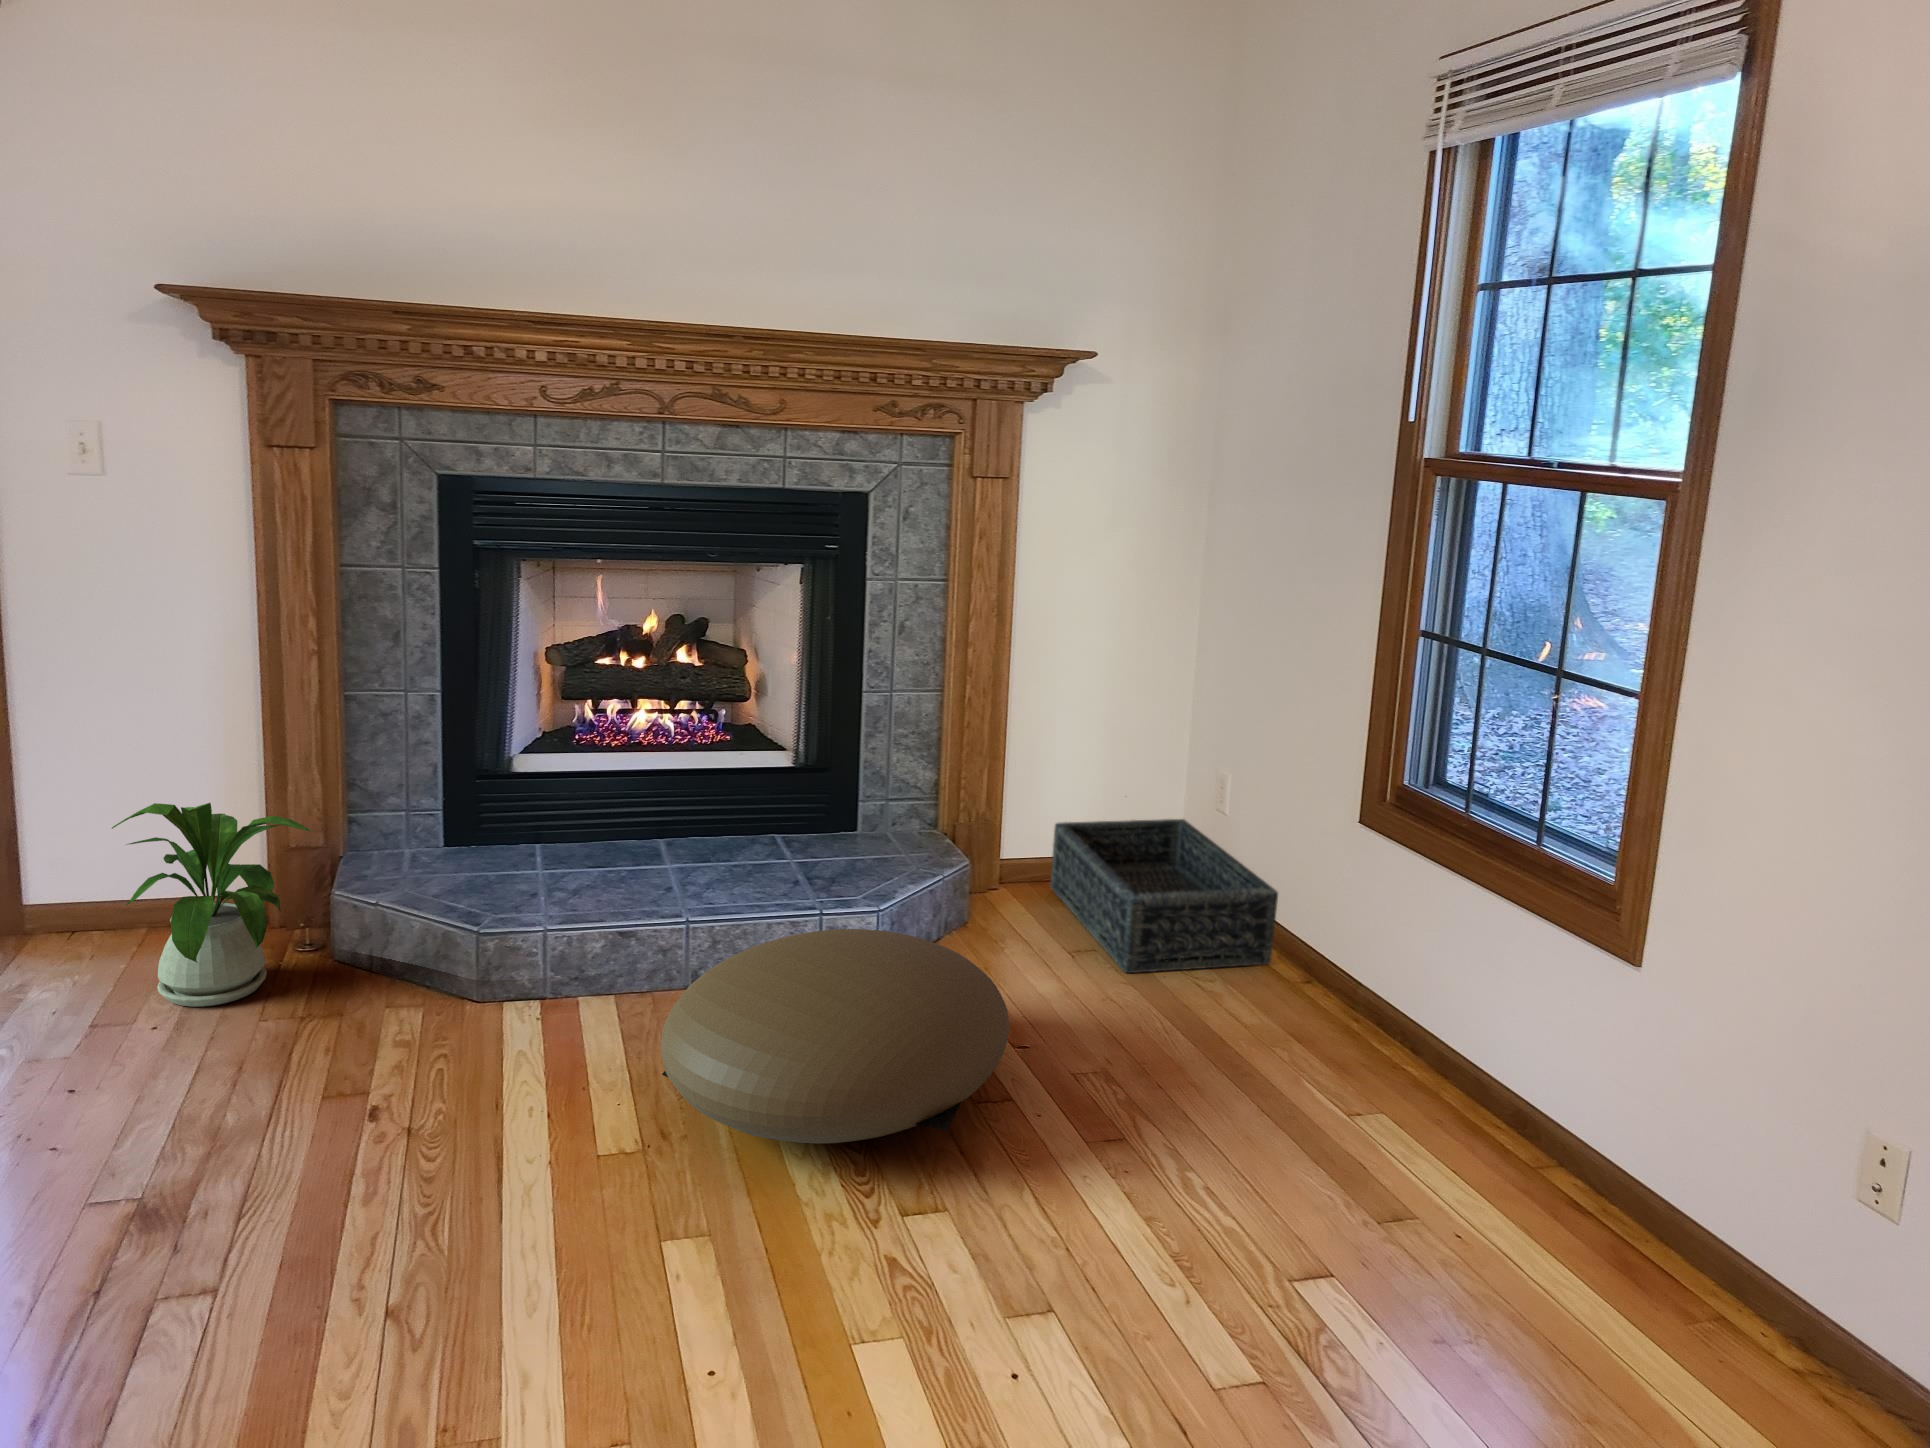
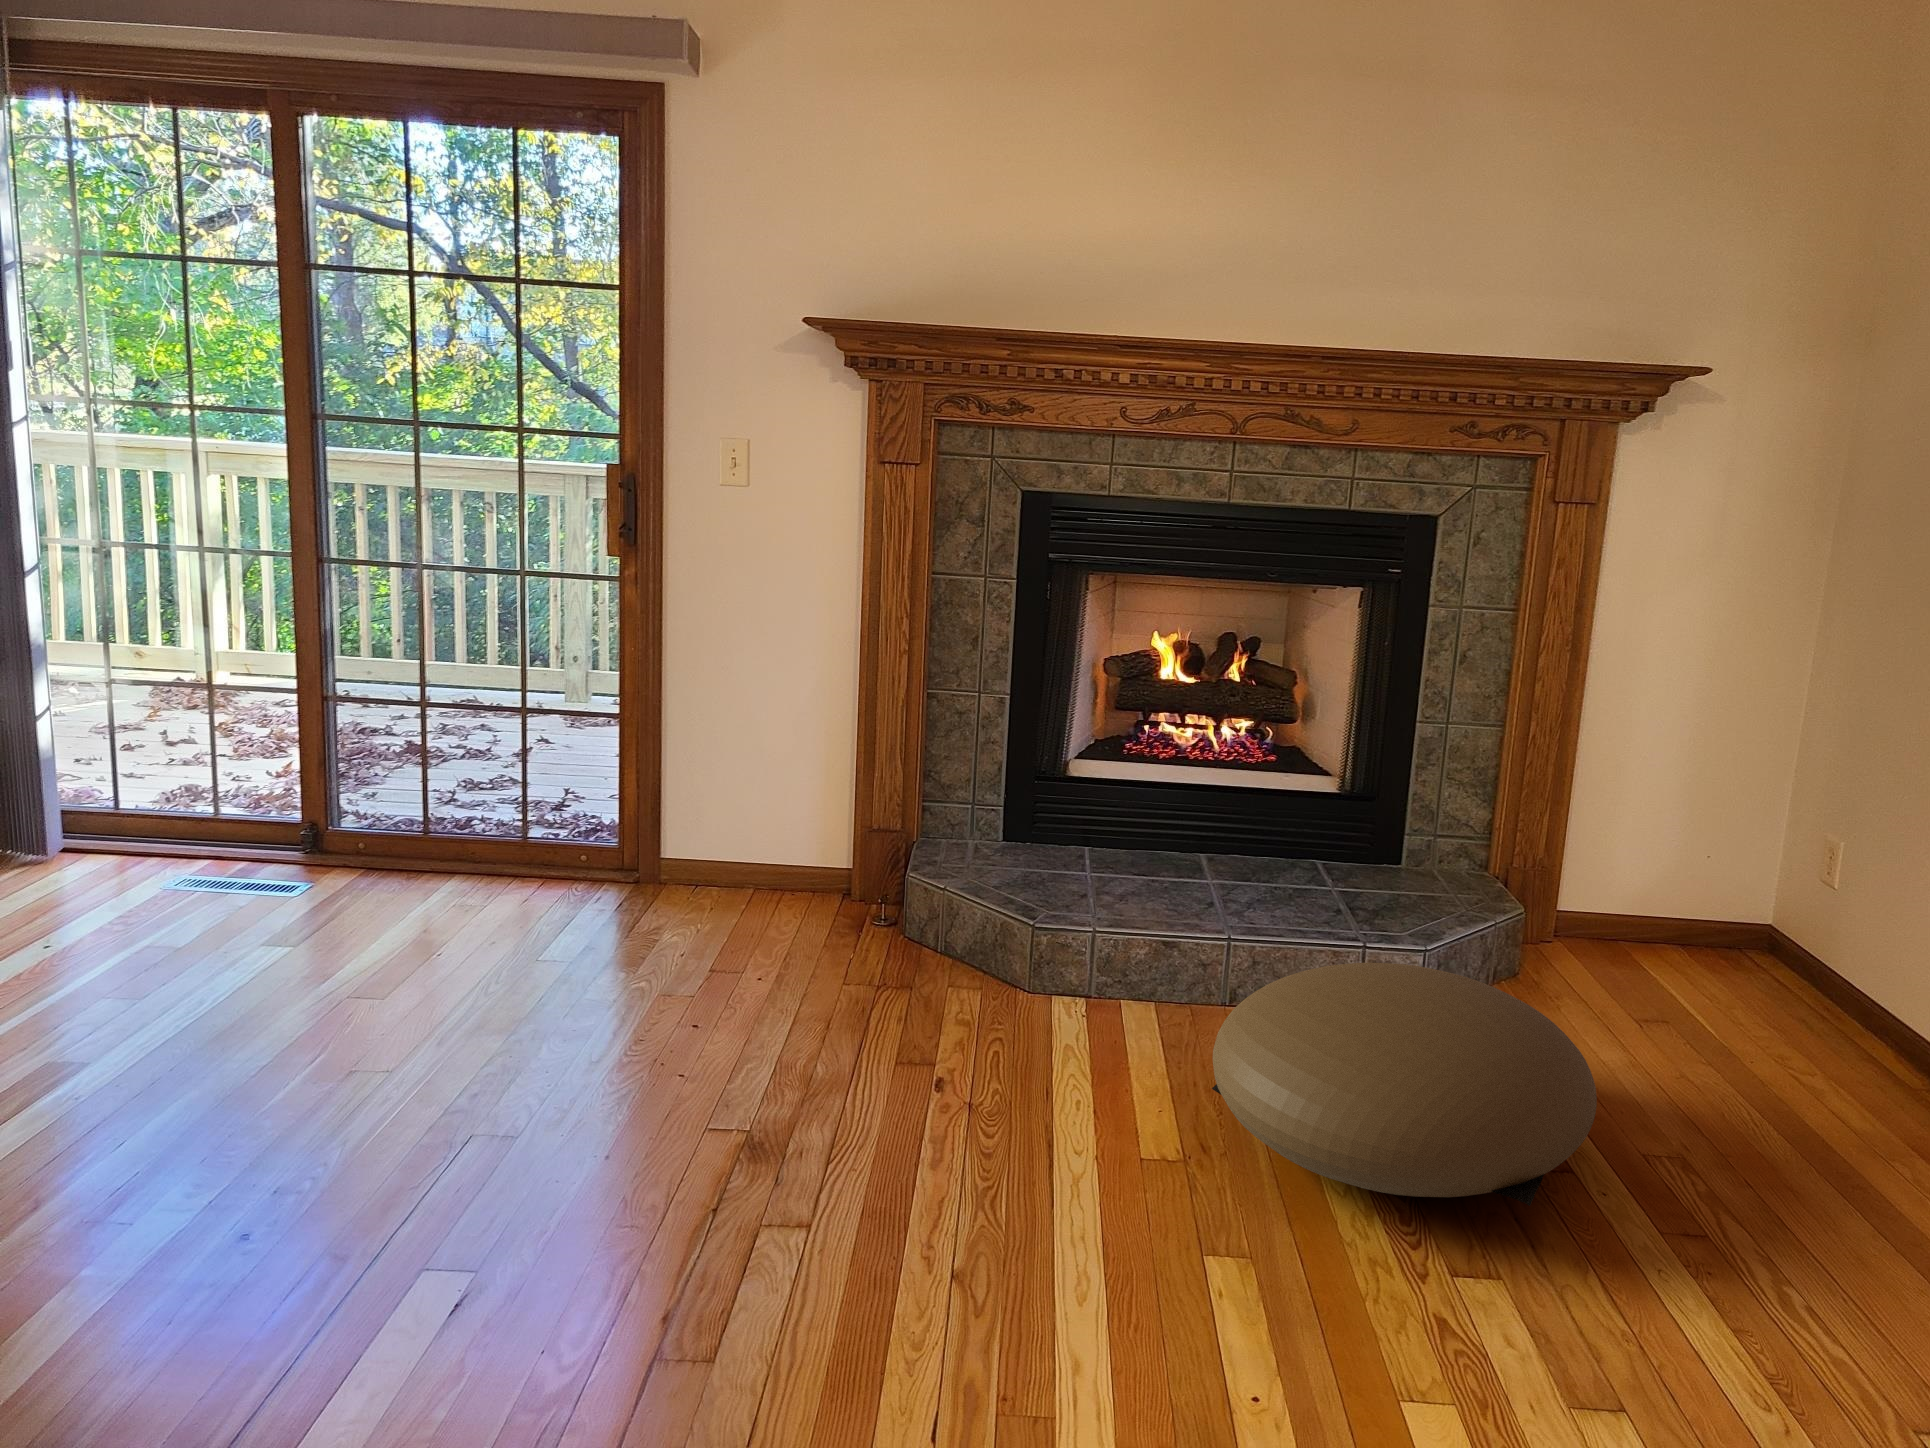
house plant: present [112,803,311,1007] -> none [740,774,897,959]
basket: present [1051,819,1278,973] -> none [1609,880,1920,1072]

